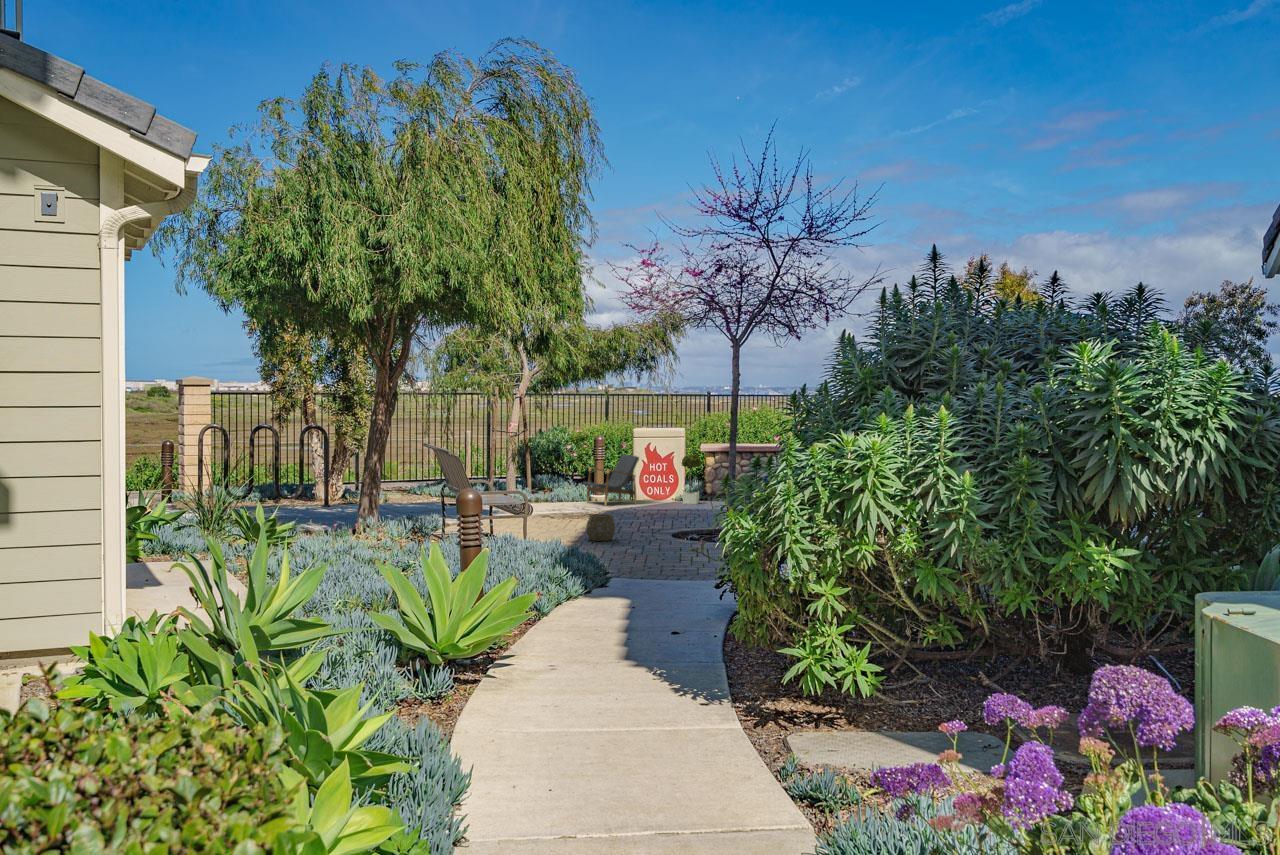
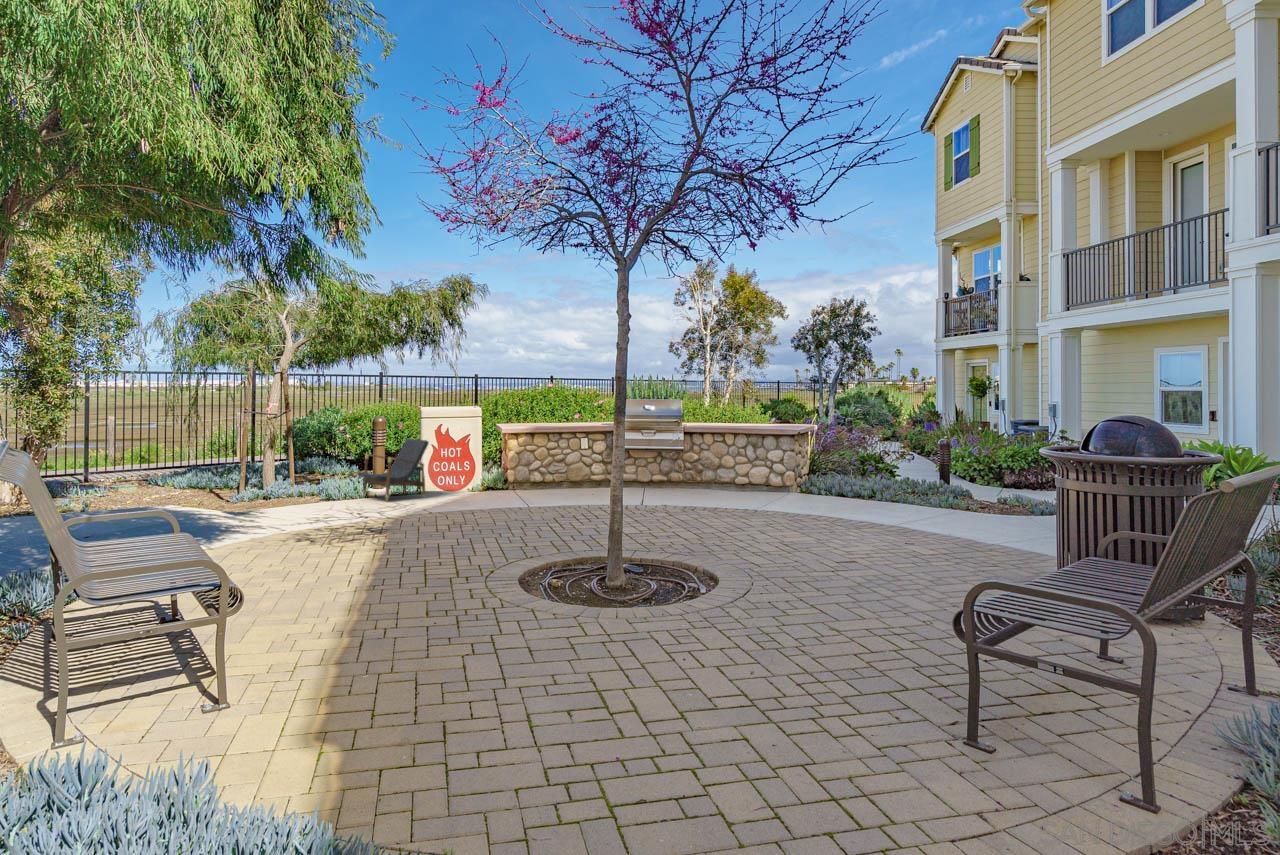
potted tree: present [681,454,702,504] -> none [480,437,504,496]
woven basket: present [586,514,615,541] -> none [356,538,402,582]

